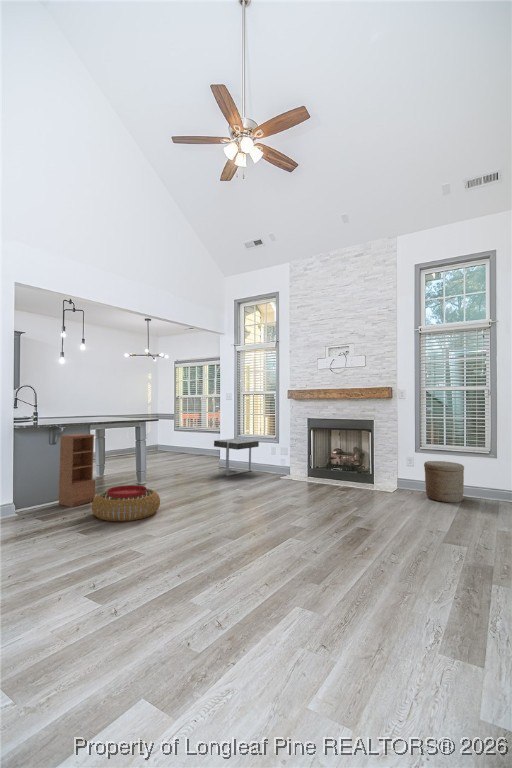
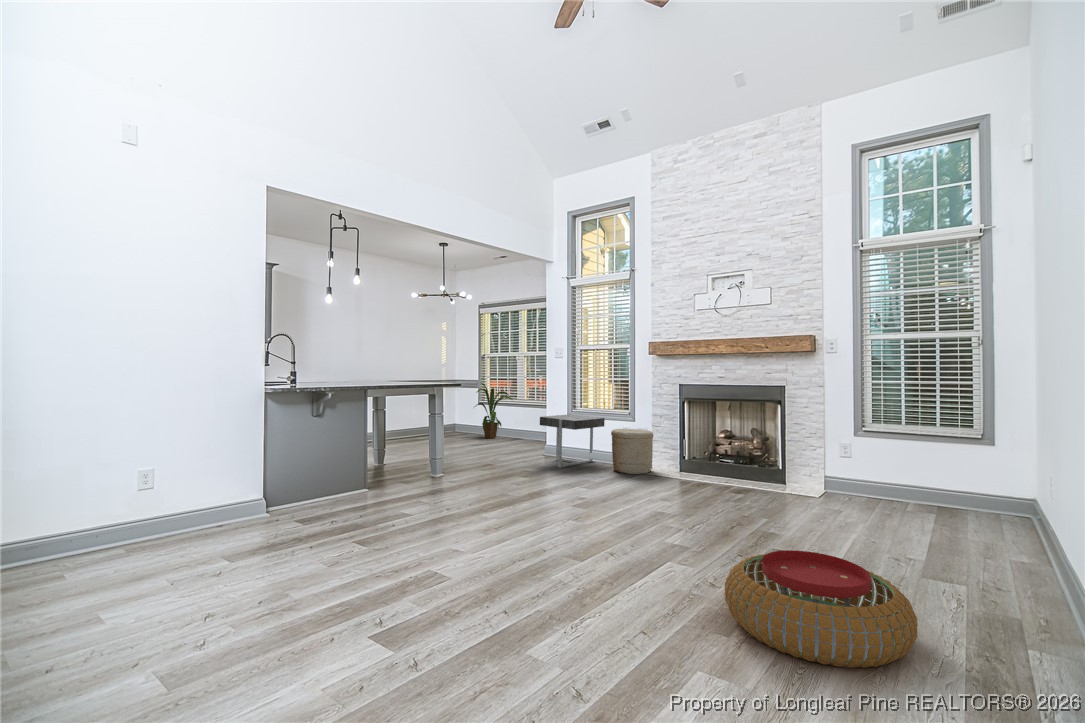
house plant: none [168,415,198,455] -> present [475,383,512,439]
bookcase: present [59,434,95,507] -> none [323,402,375,507]
woven basket: present [424,461,464,503] -> present [611,429,653,474]
pouf: present [92,485,160,521] -> present [724,550,918,668]

